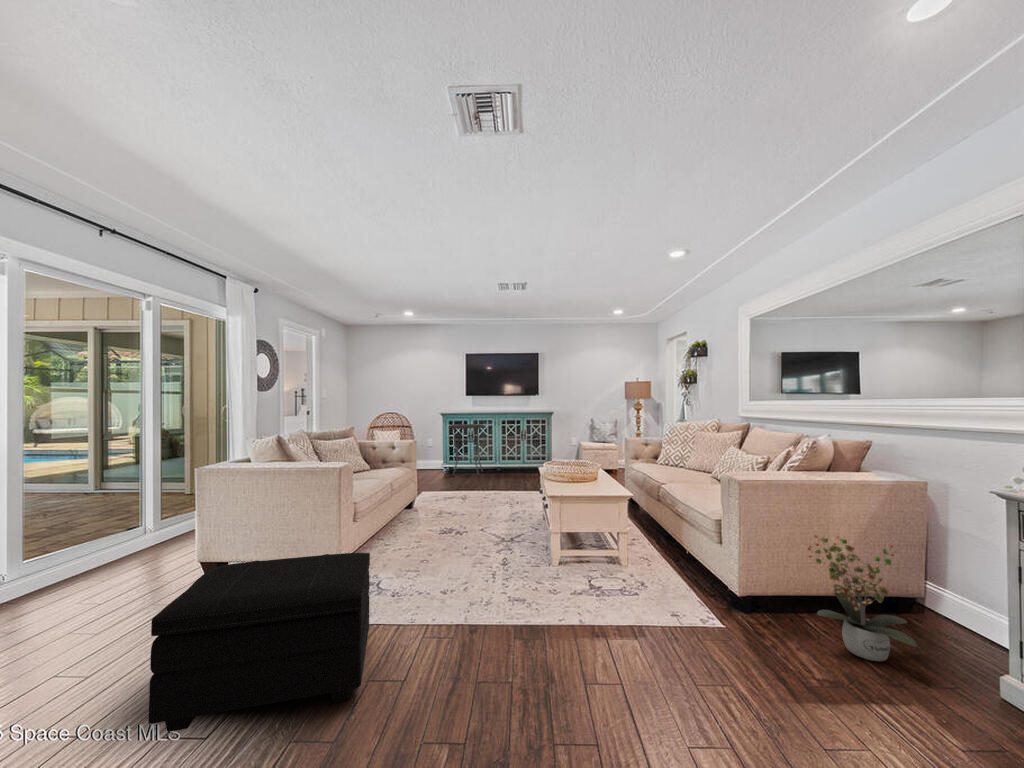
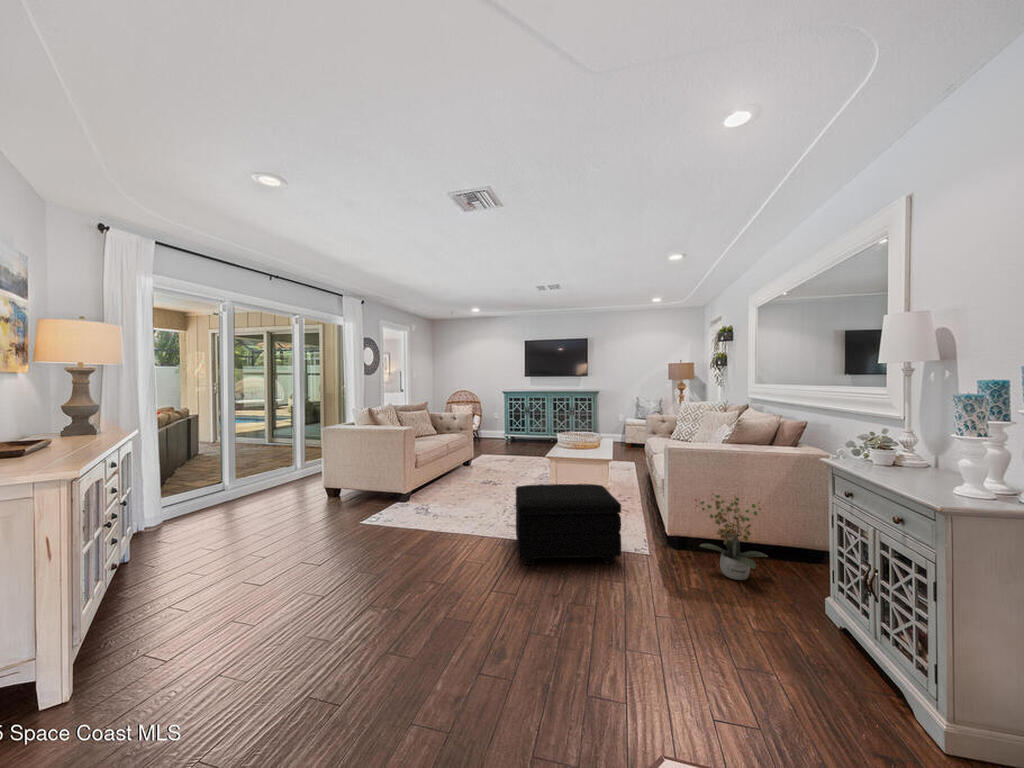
side table: present [450,424,484,476] -> none [510,401,538,444]
footstool: present [148,553,370,732] -> present [516,484,621,565]

